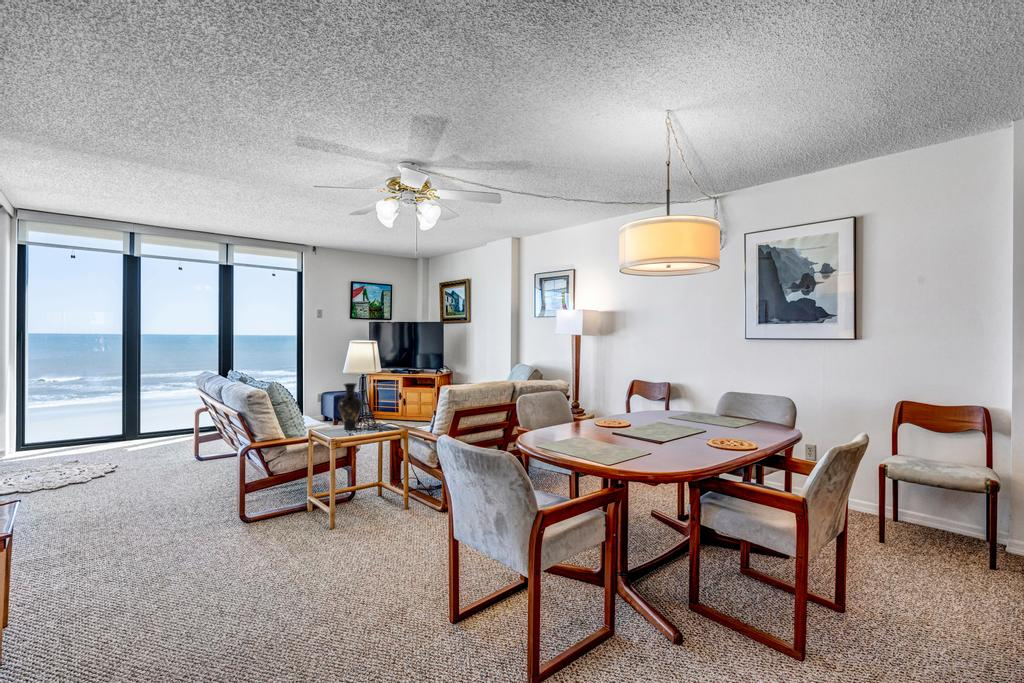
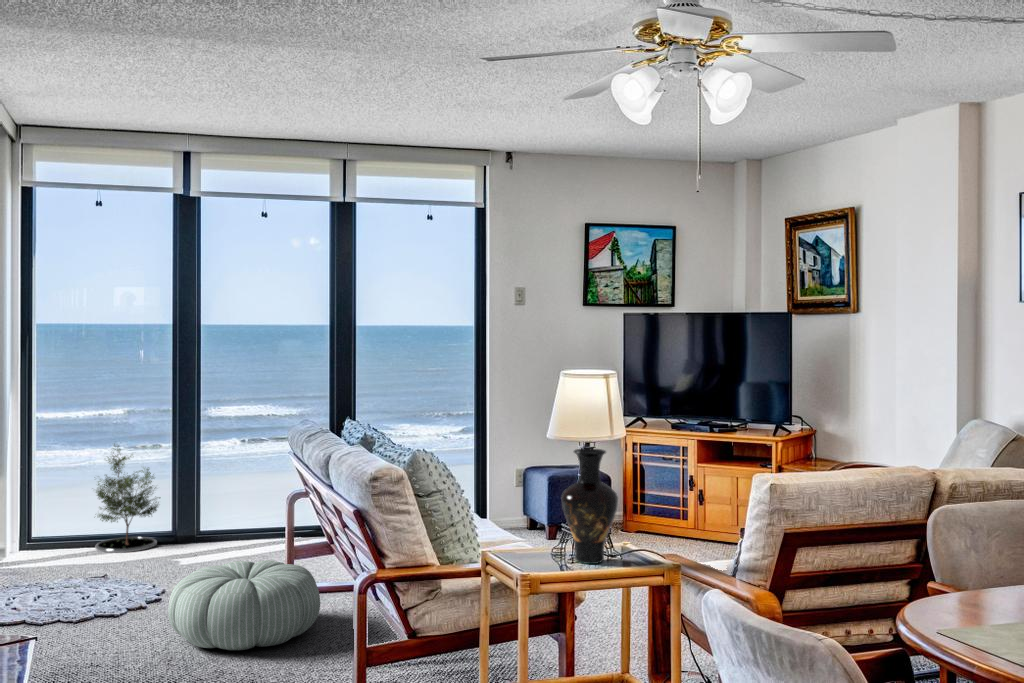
potted tree: none [68,389,116,448] -> present [95,446,160,553]
pouf: none [130,443,218,487] -> present [168,560,320,650]

